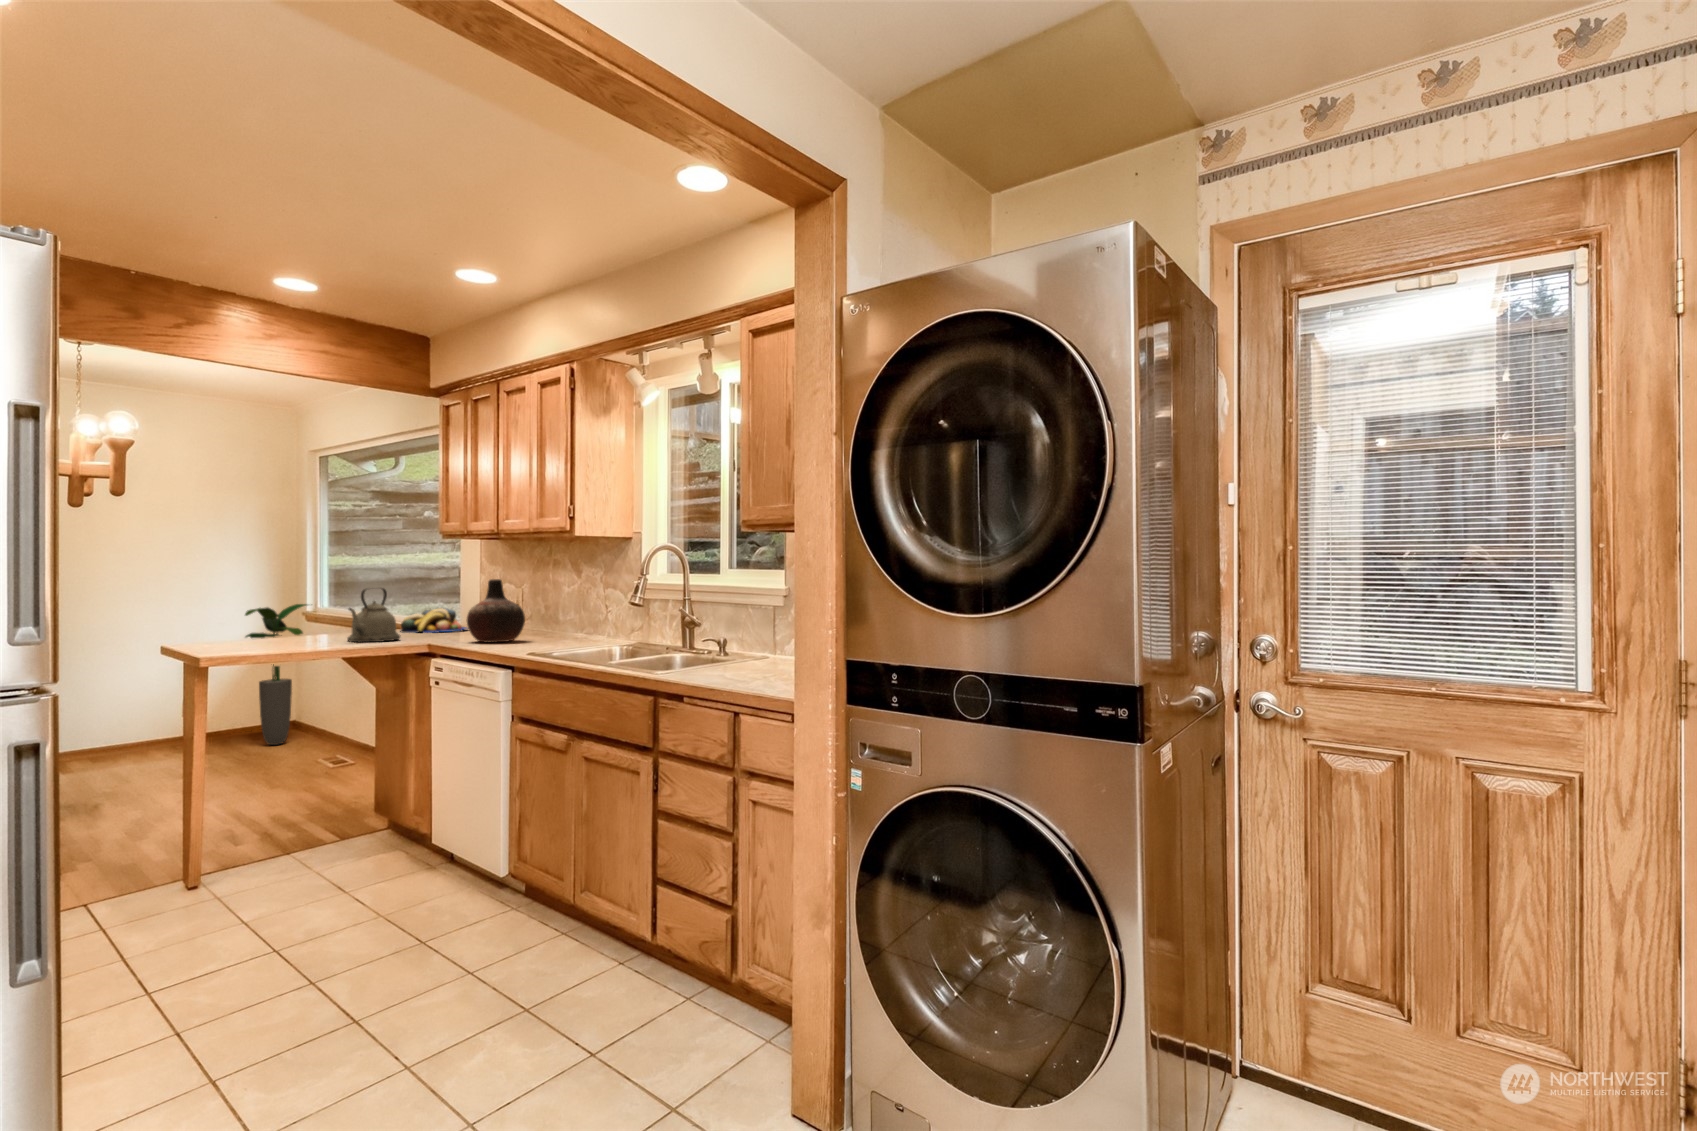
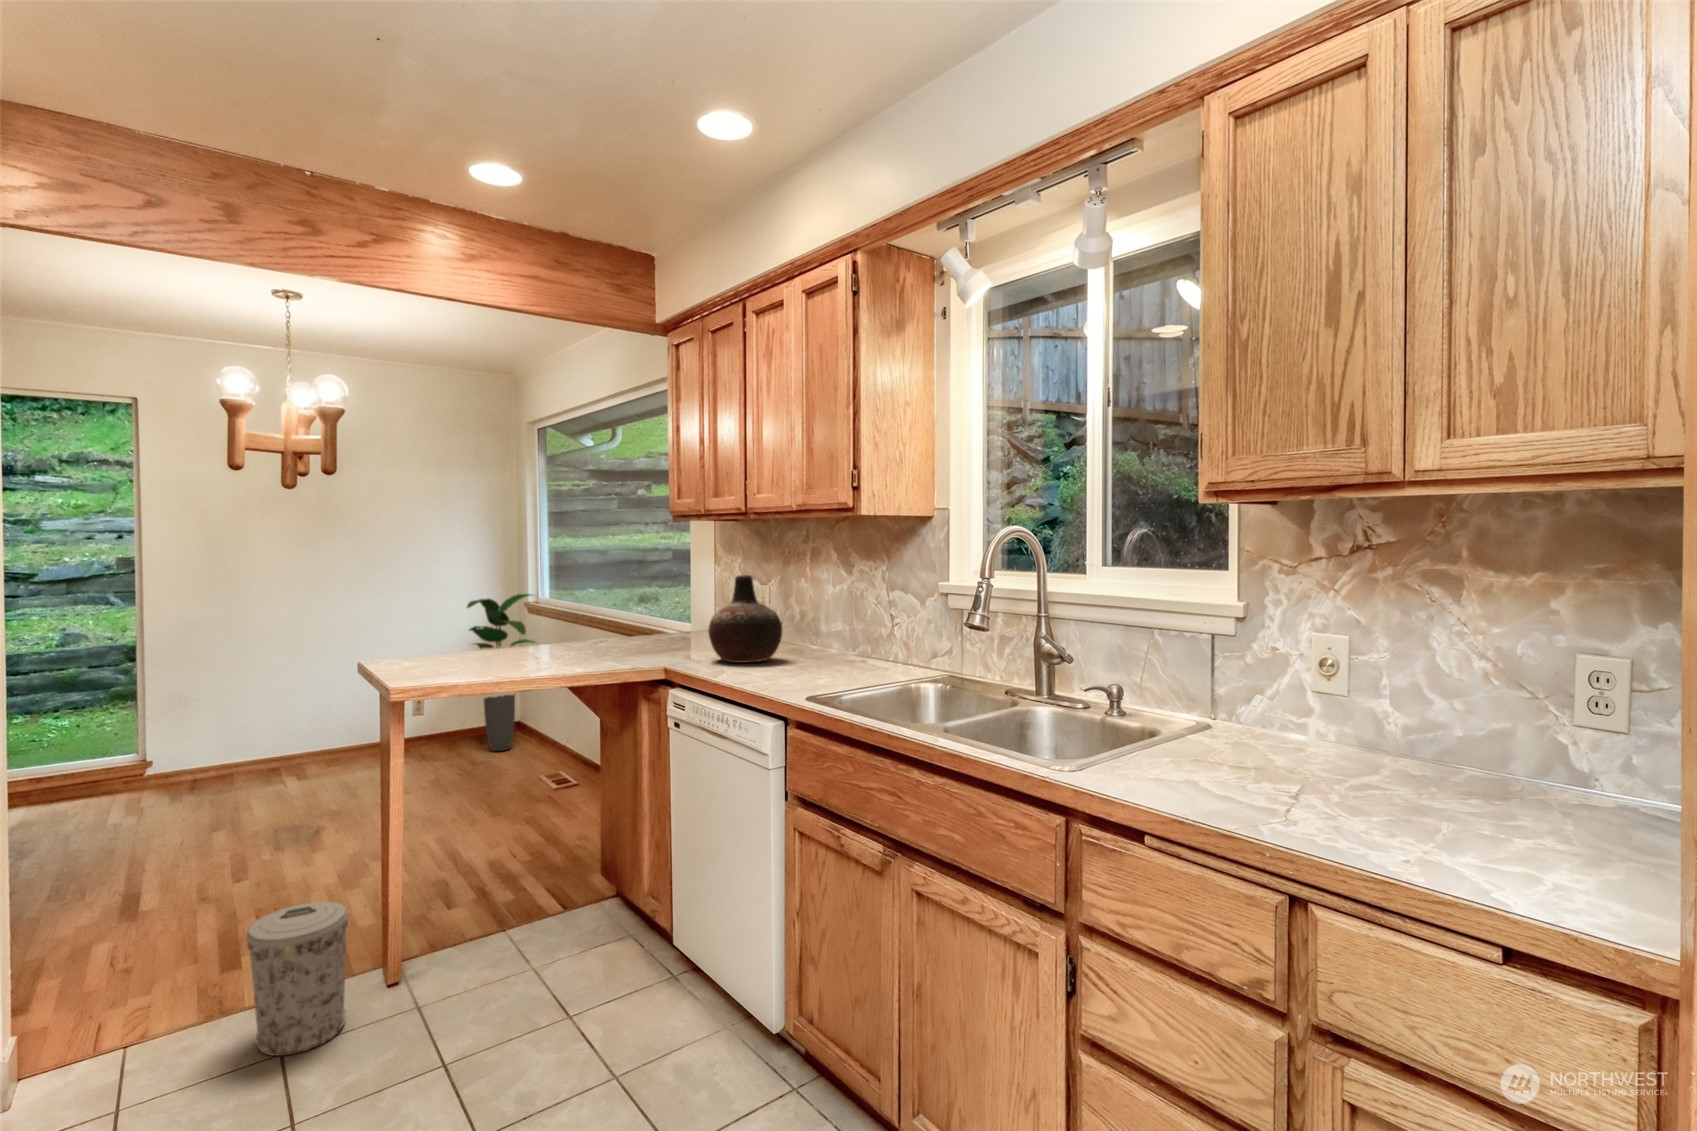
kettle: present [347,588,400,642] -> none [564,586,627,659]
fruit bowl: present [401,608,468,633] -> none [625,607,704,640]
trash can: none [81,822,167,931] -> present [246,902,349,1056]

